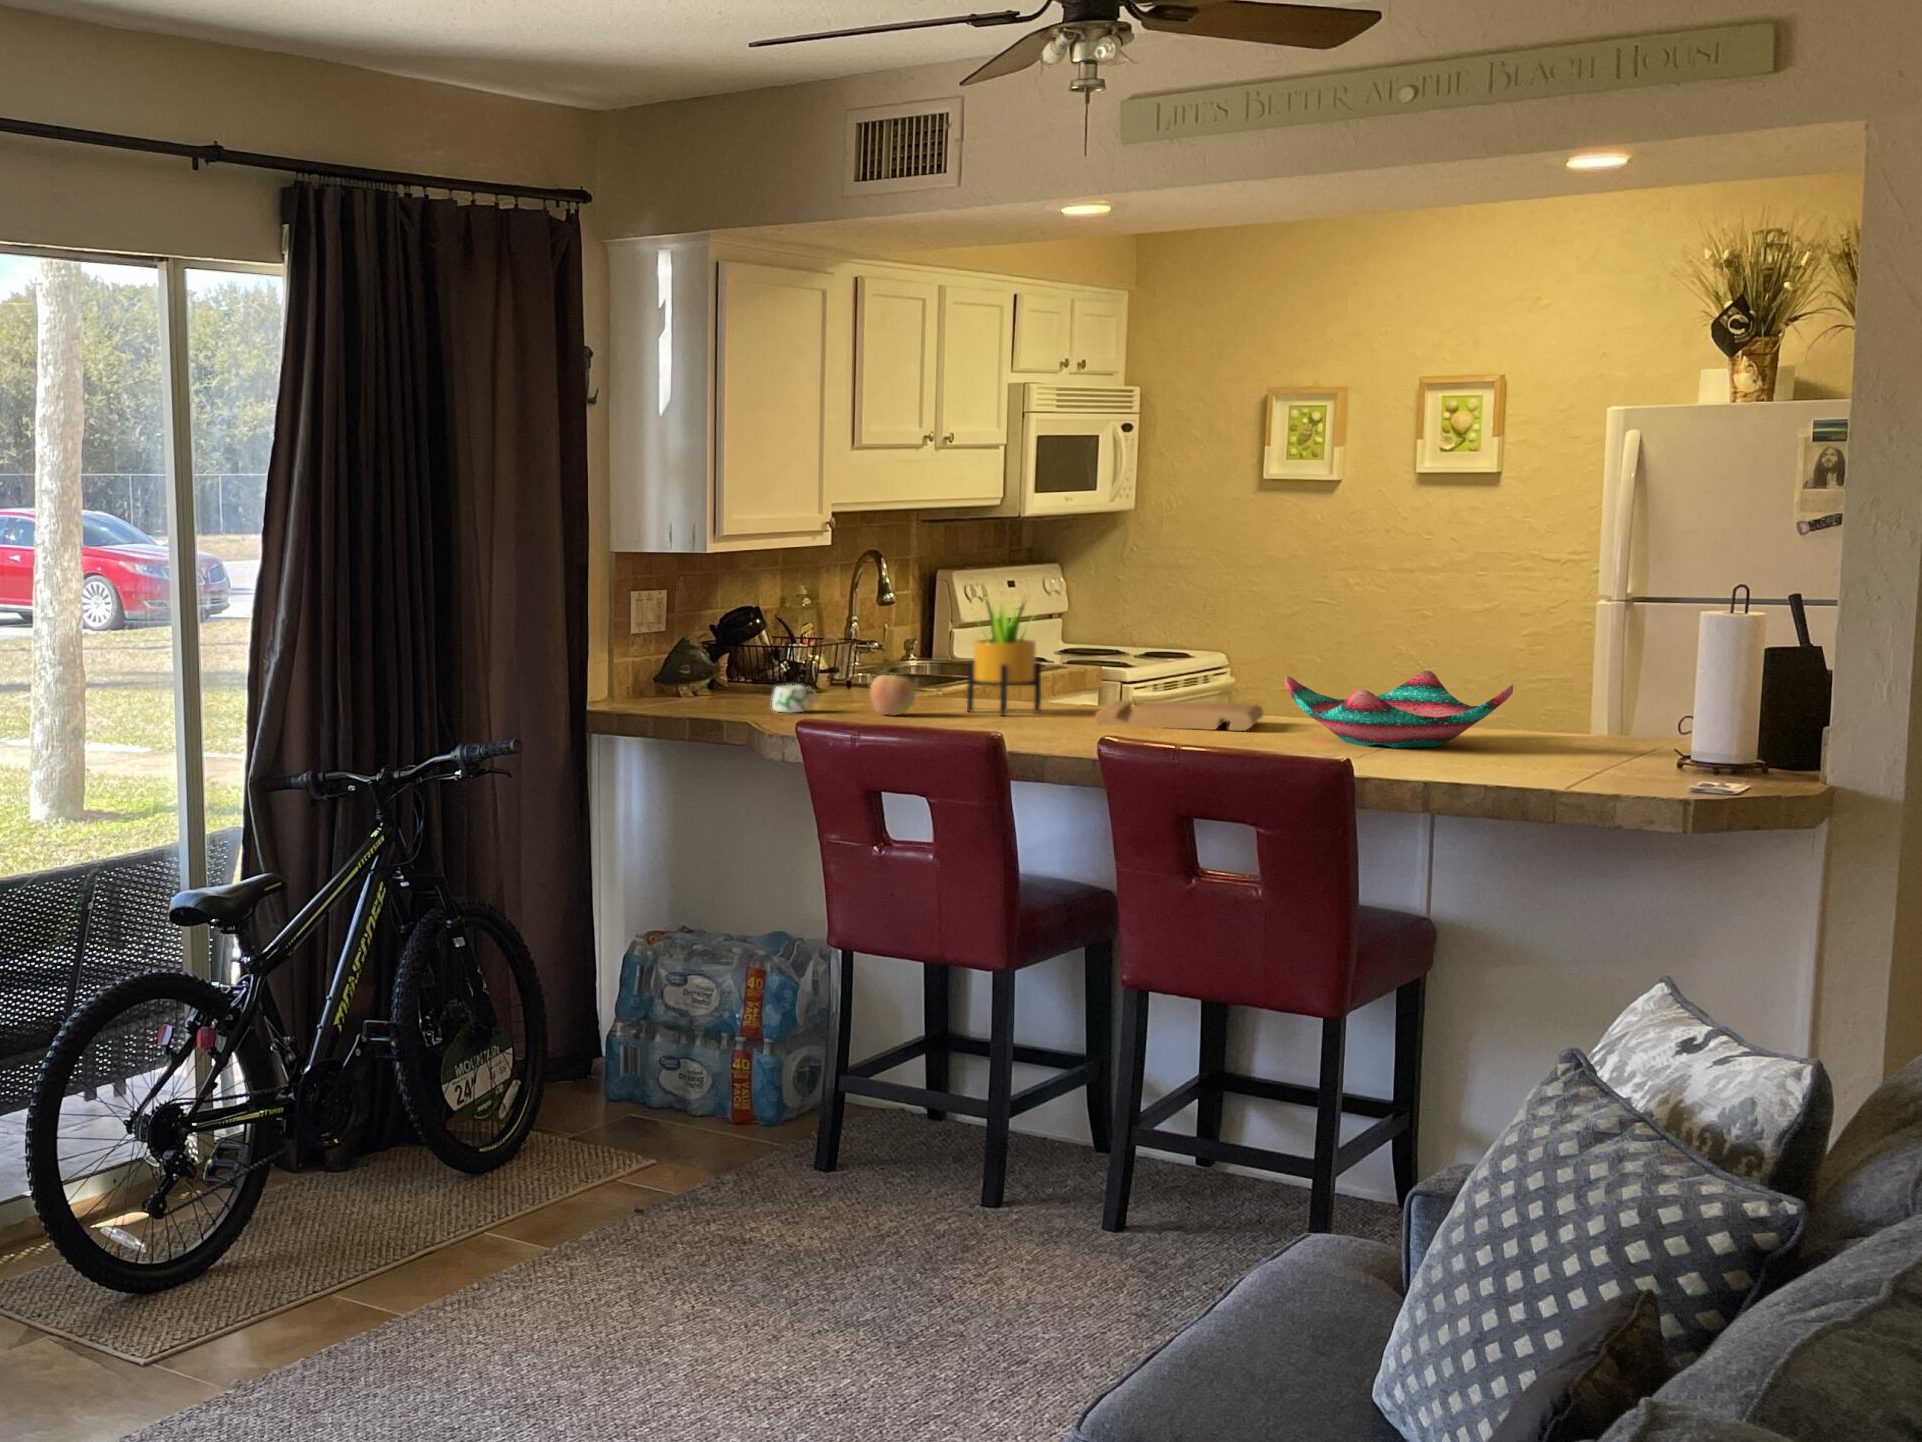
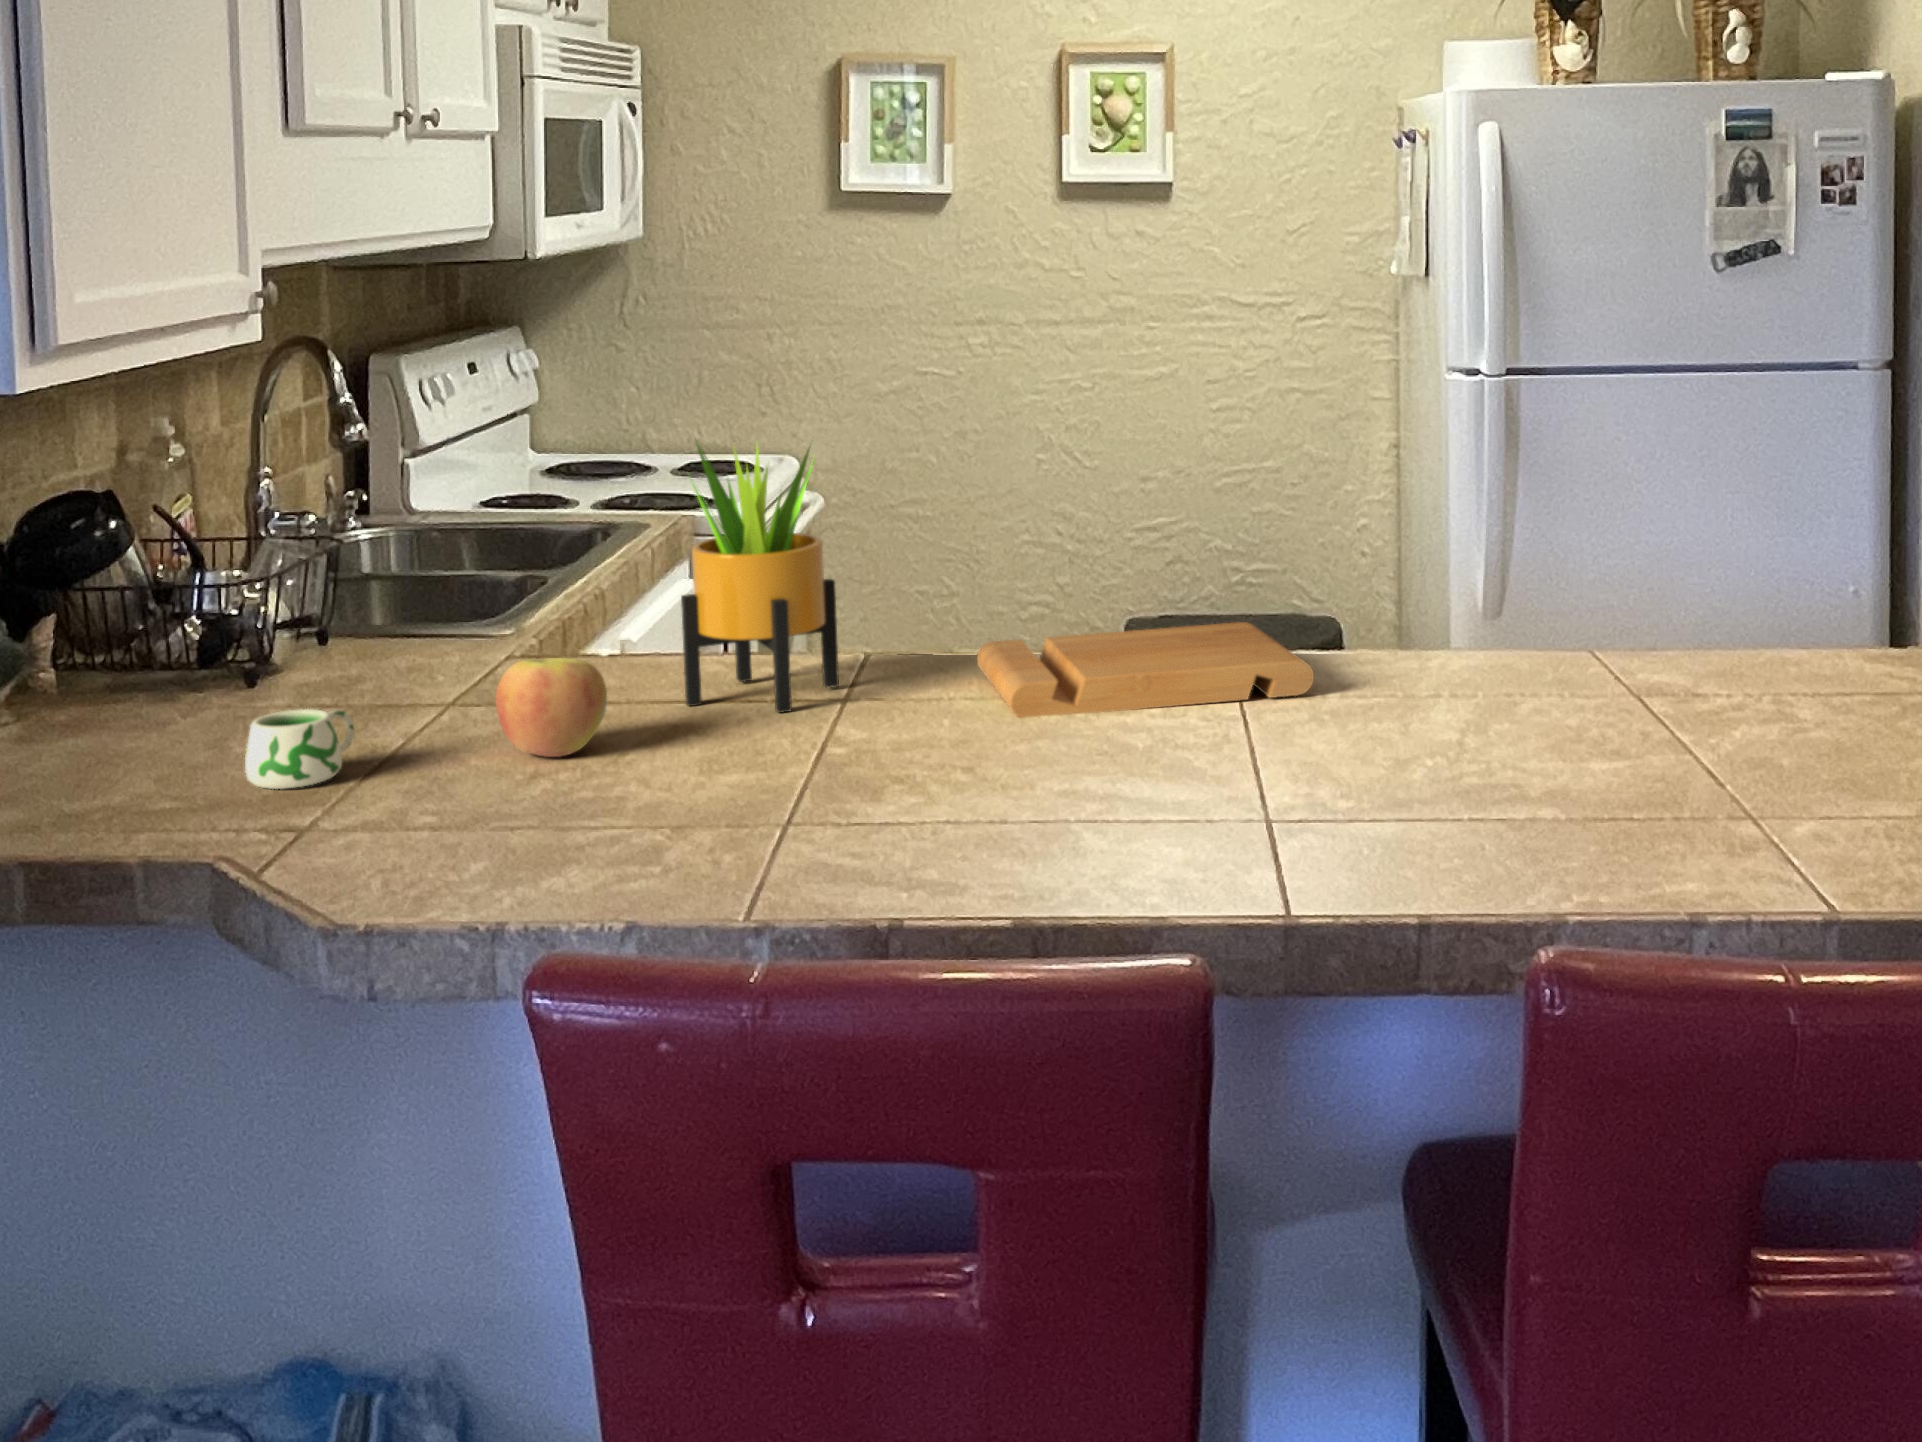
decorative bowl: present [1285,671,1513,748] -> none [1385,537,1805,717]

